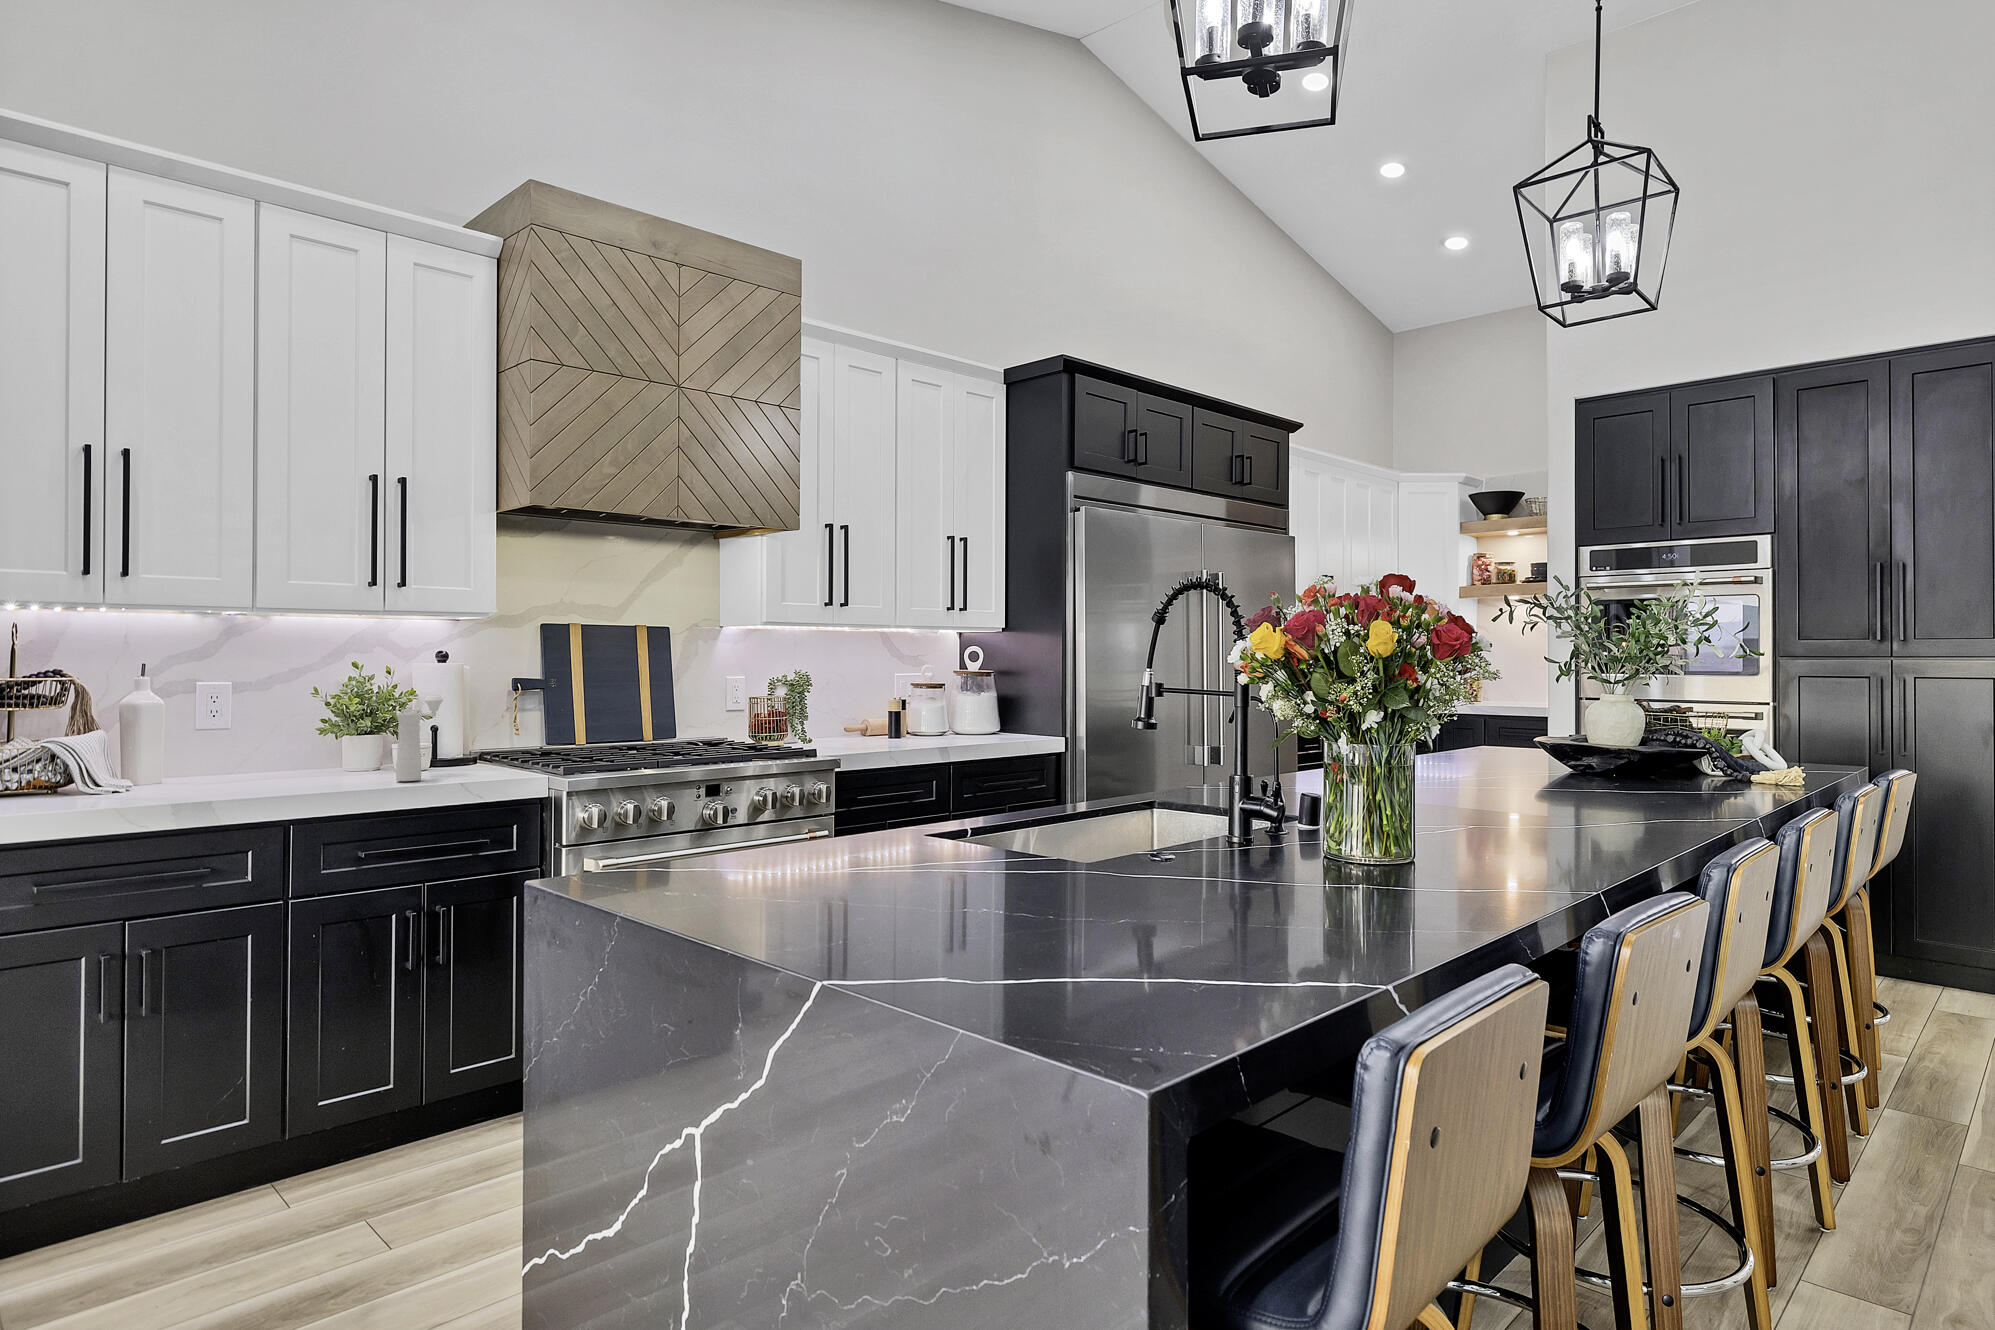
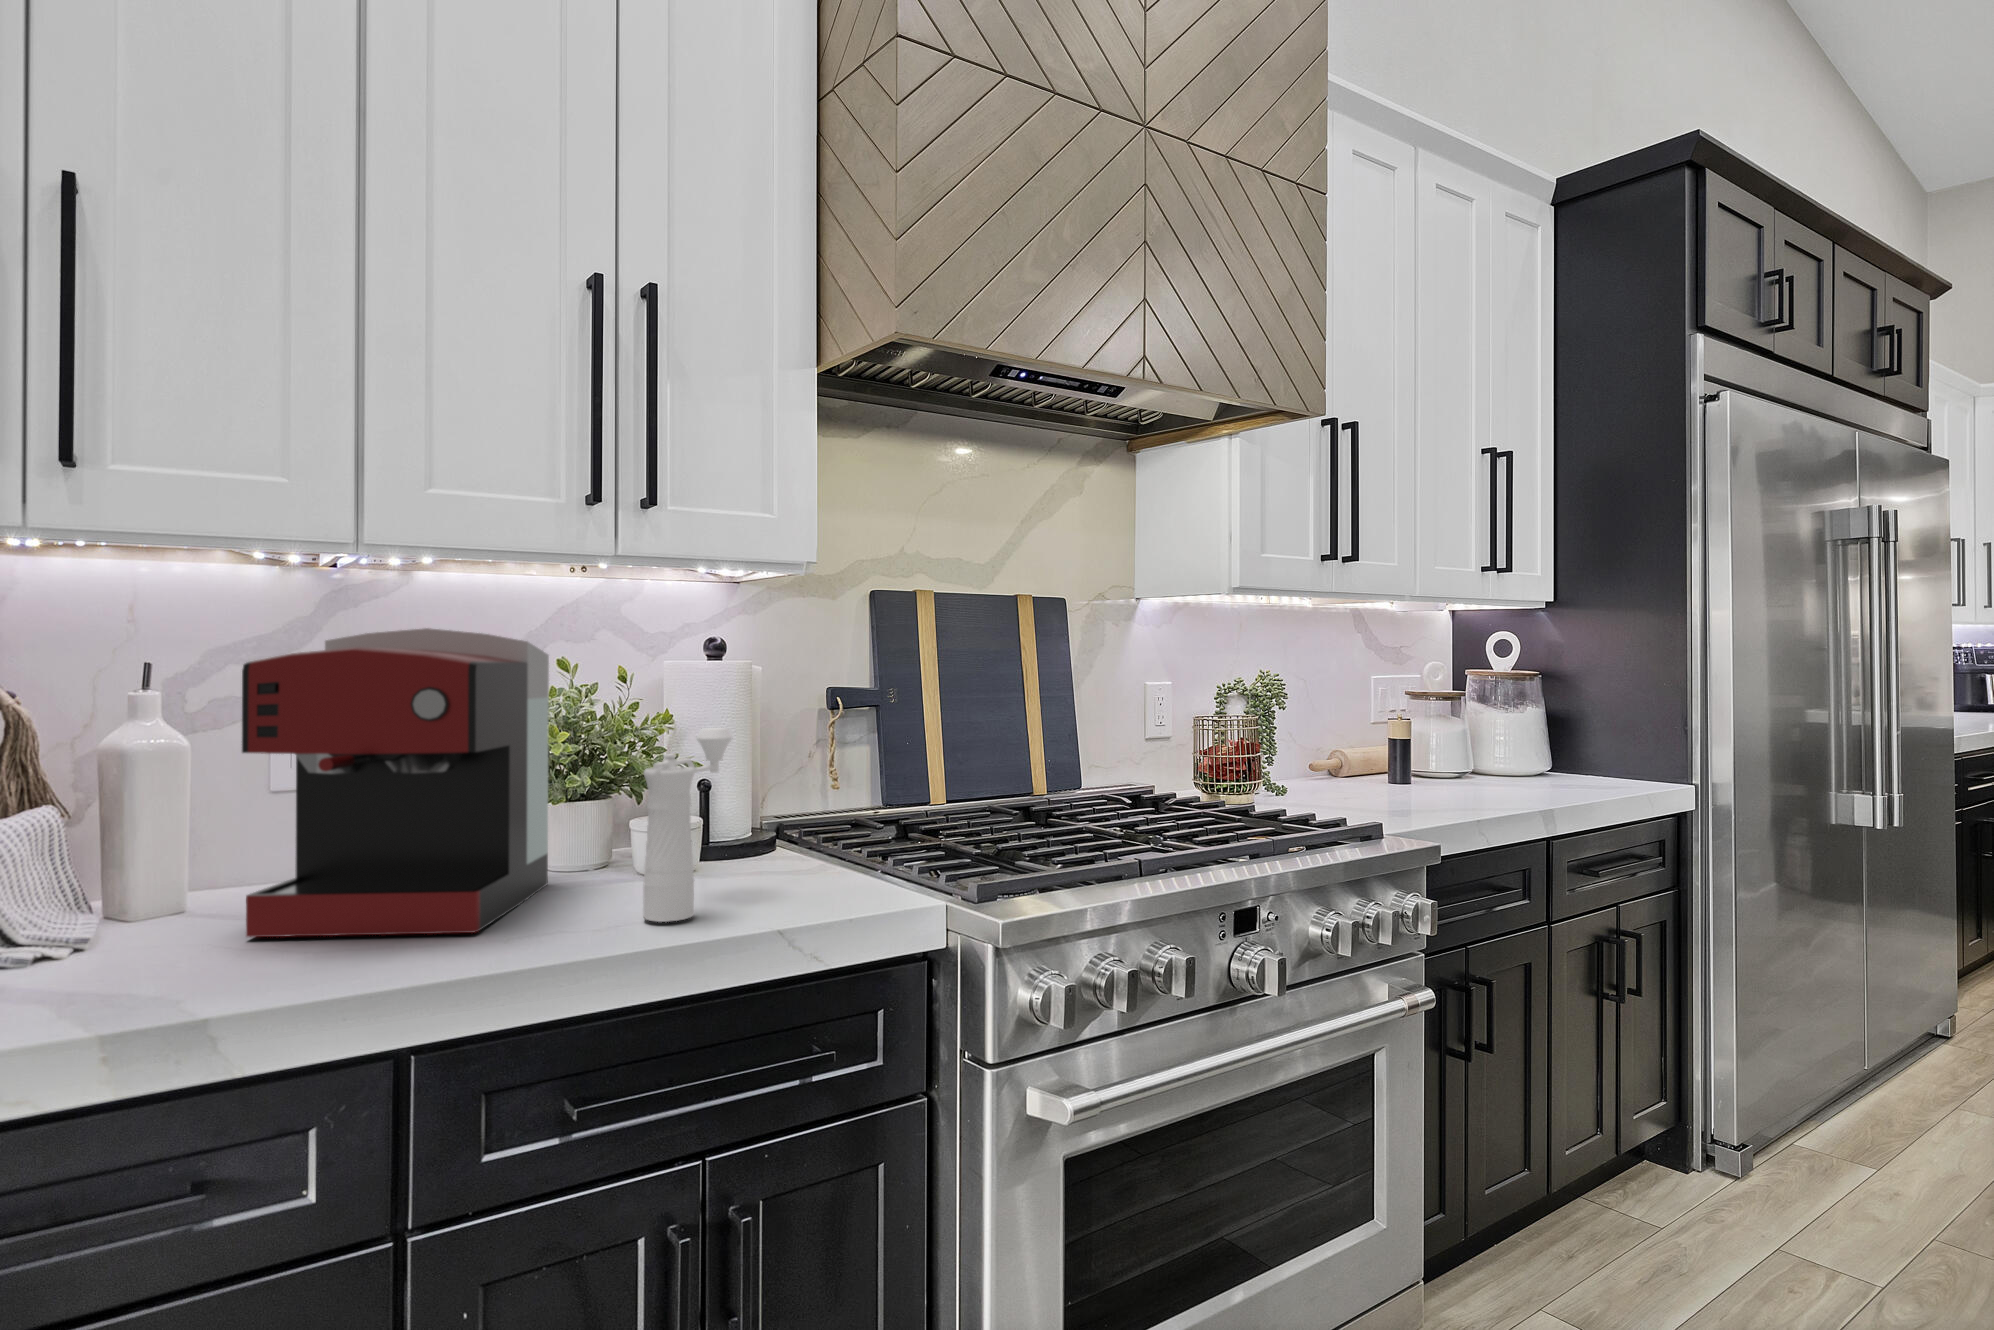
coffee maker: none [203,648,348,787] -> present [242,628,549,937]

